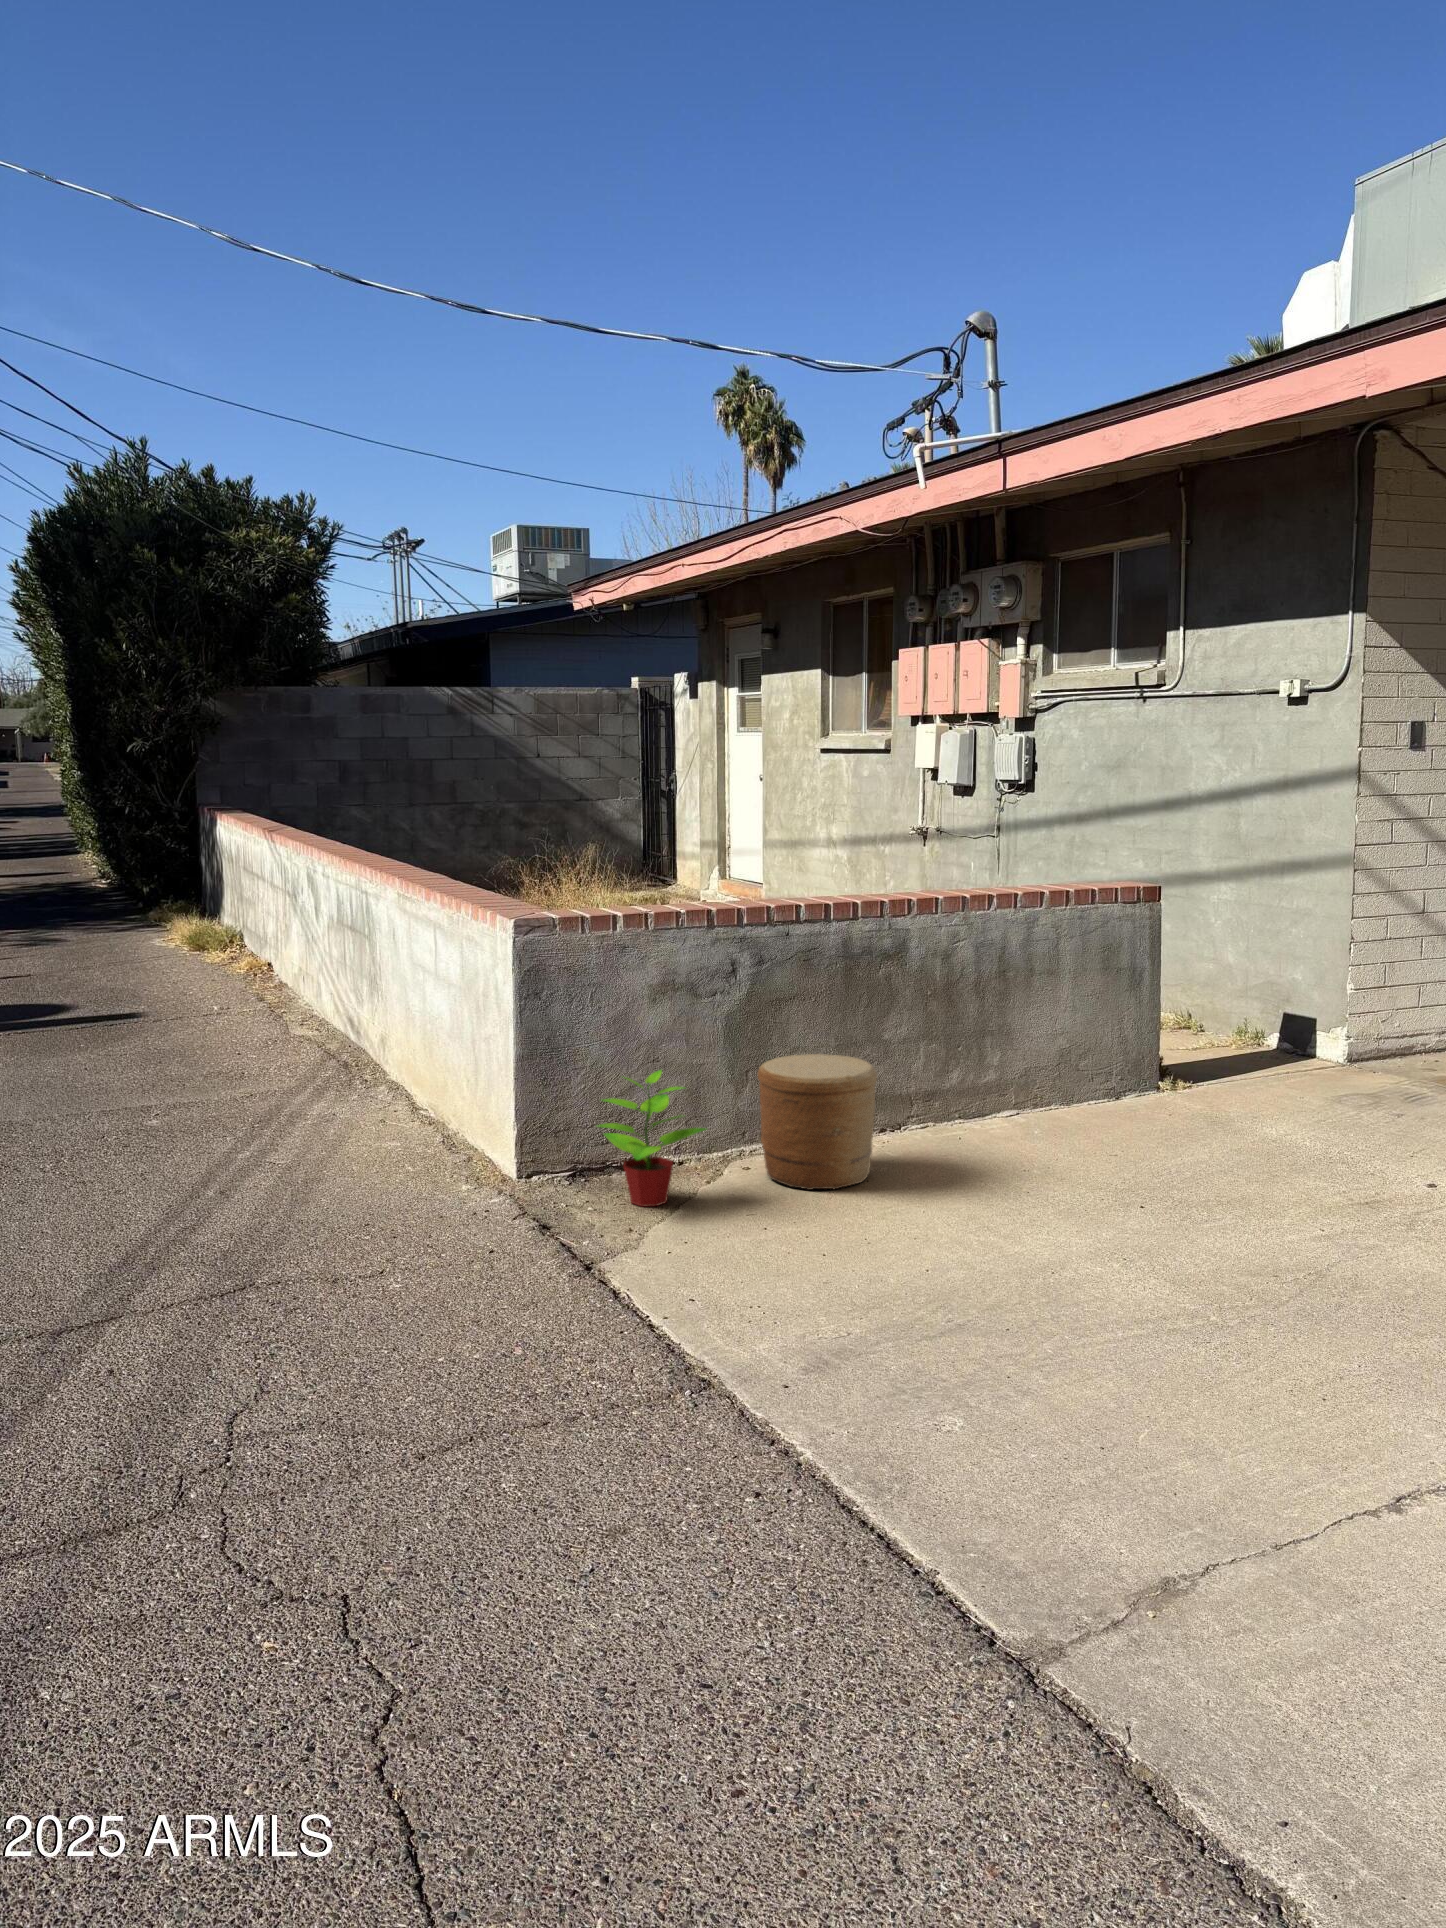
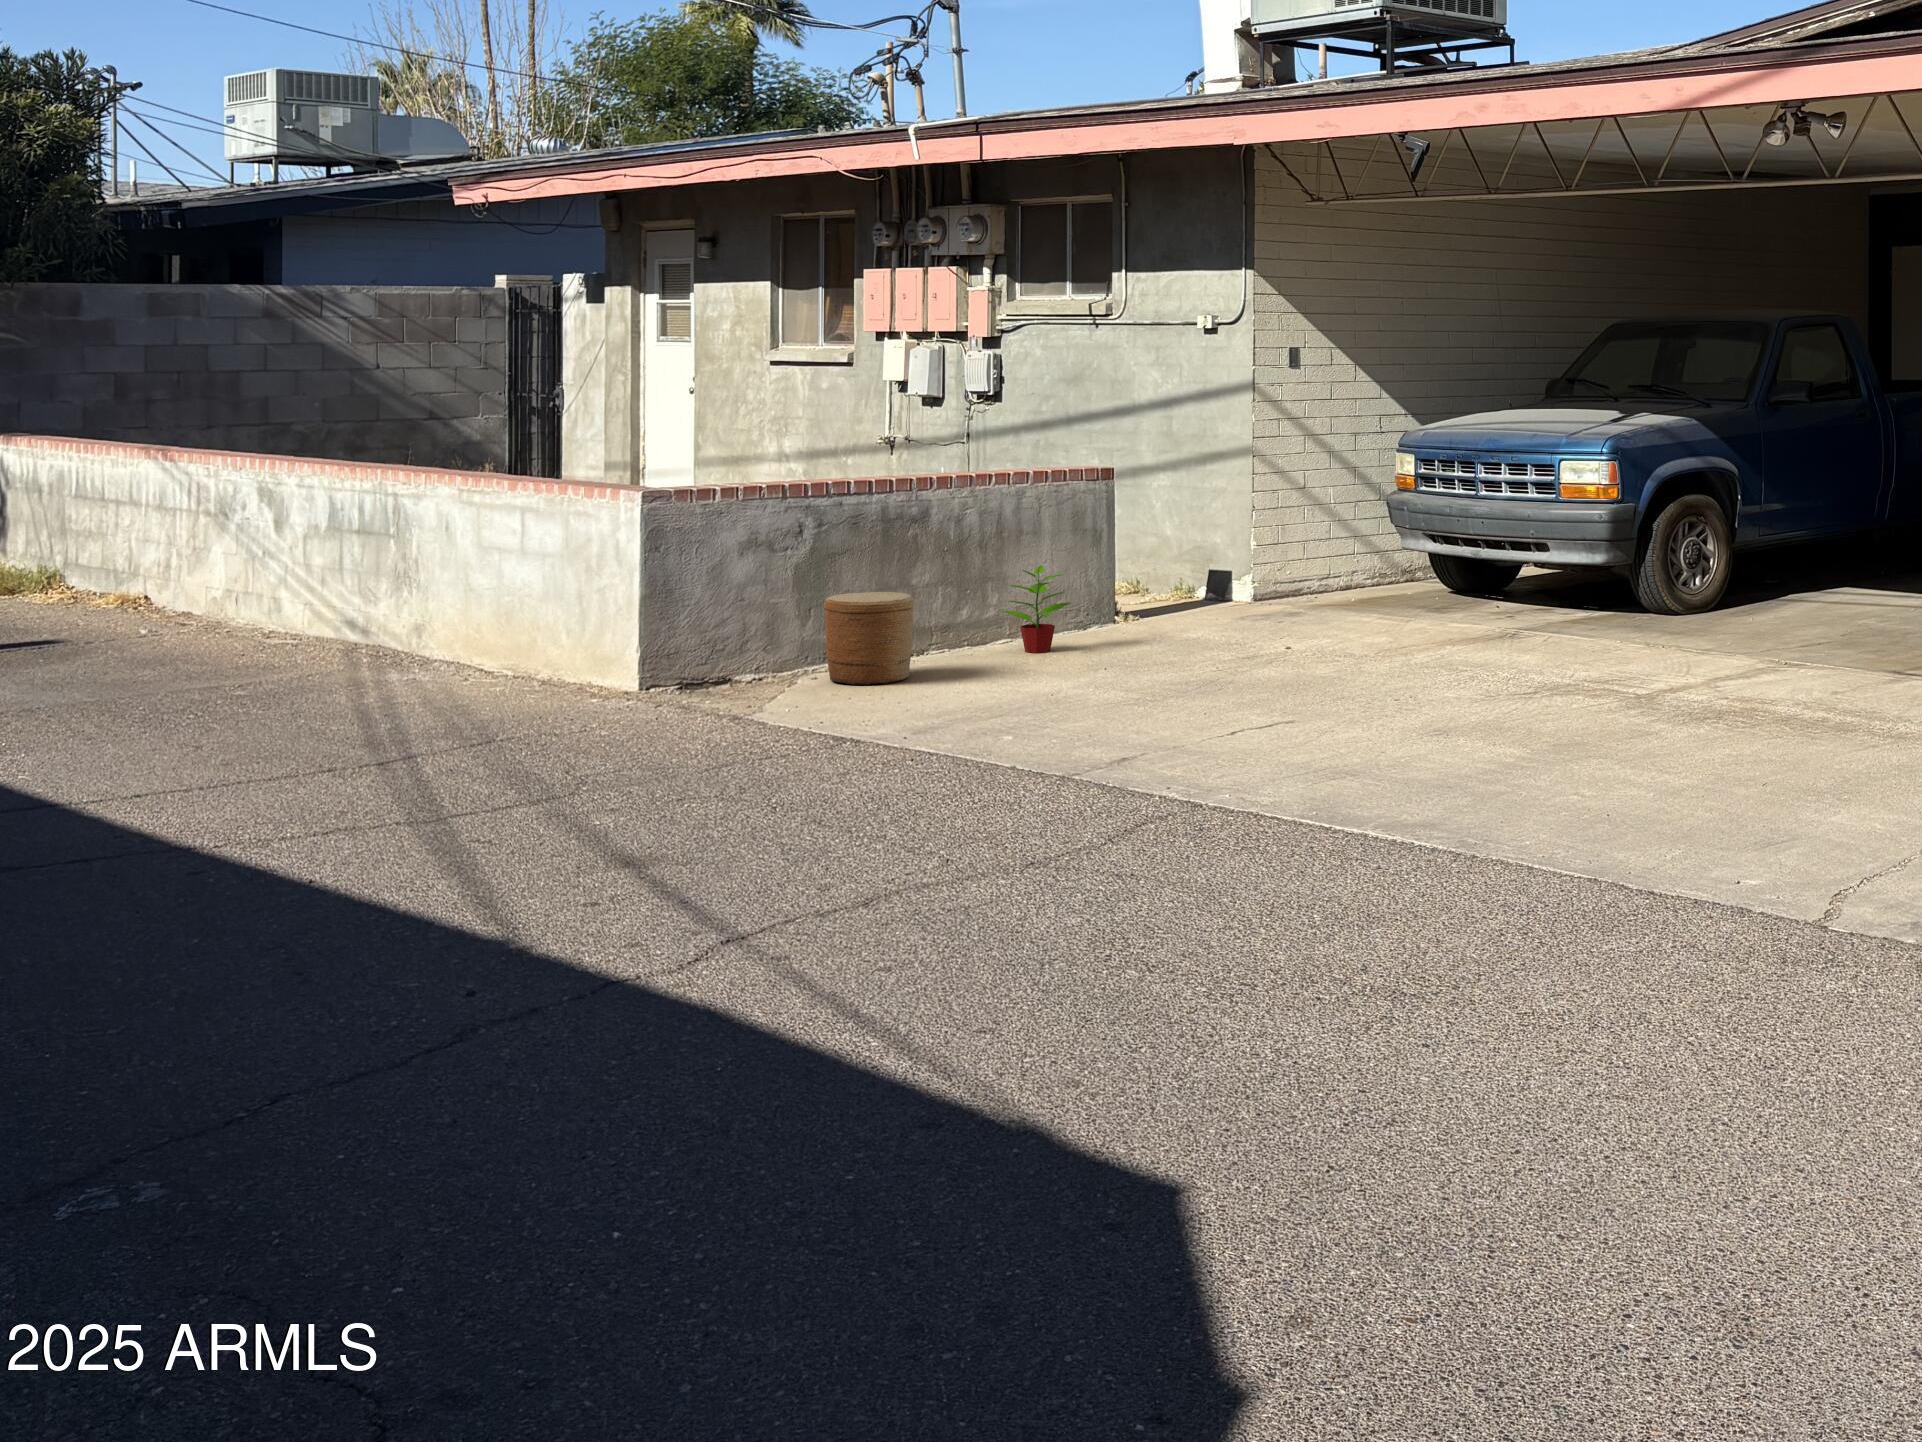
potted plant: present [598,1070,706,1207] -> present [1001,566,1071,653]

